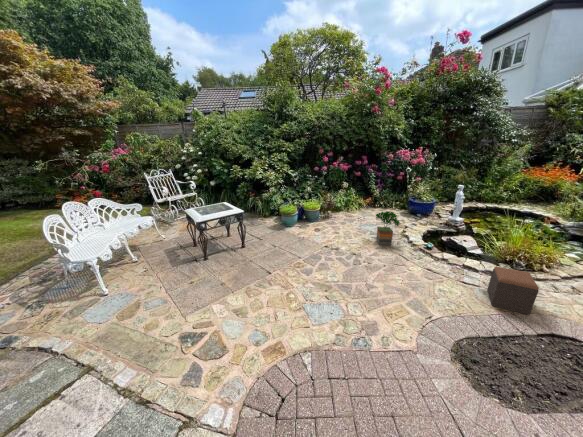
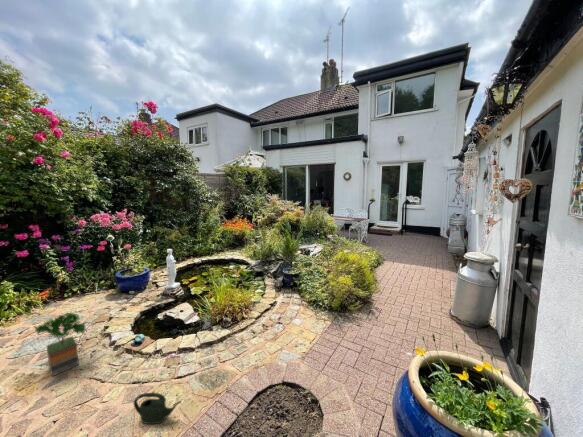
footstool: present [487,266,539,315] -> none [203,338,241,397]
watering can: none [432,273,470,298] -> present [134,393,181,424]

